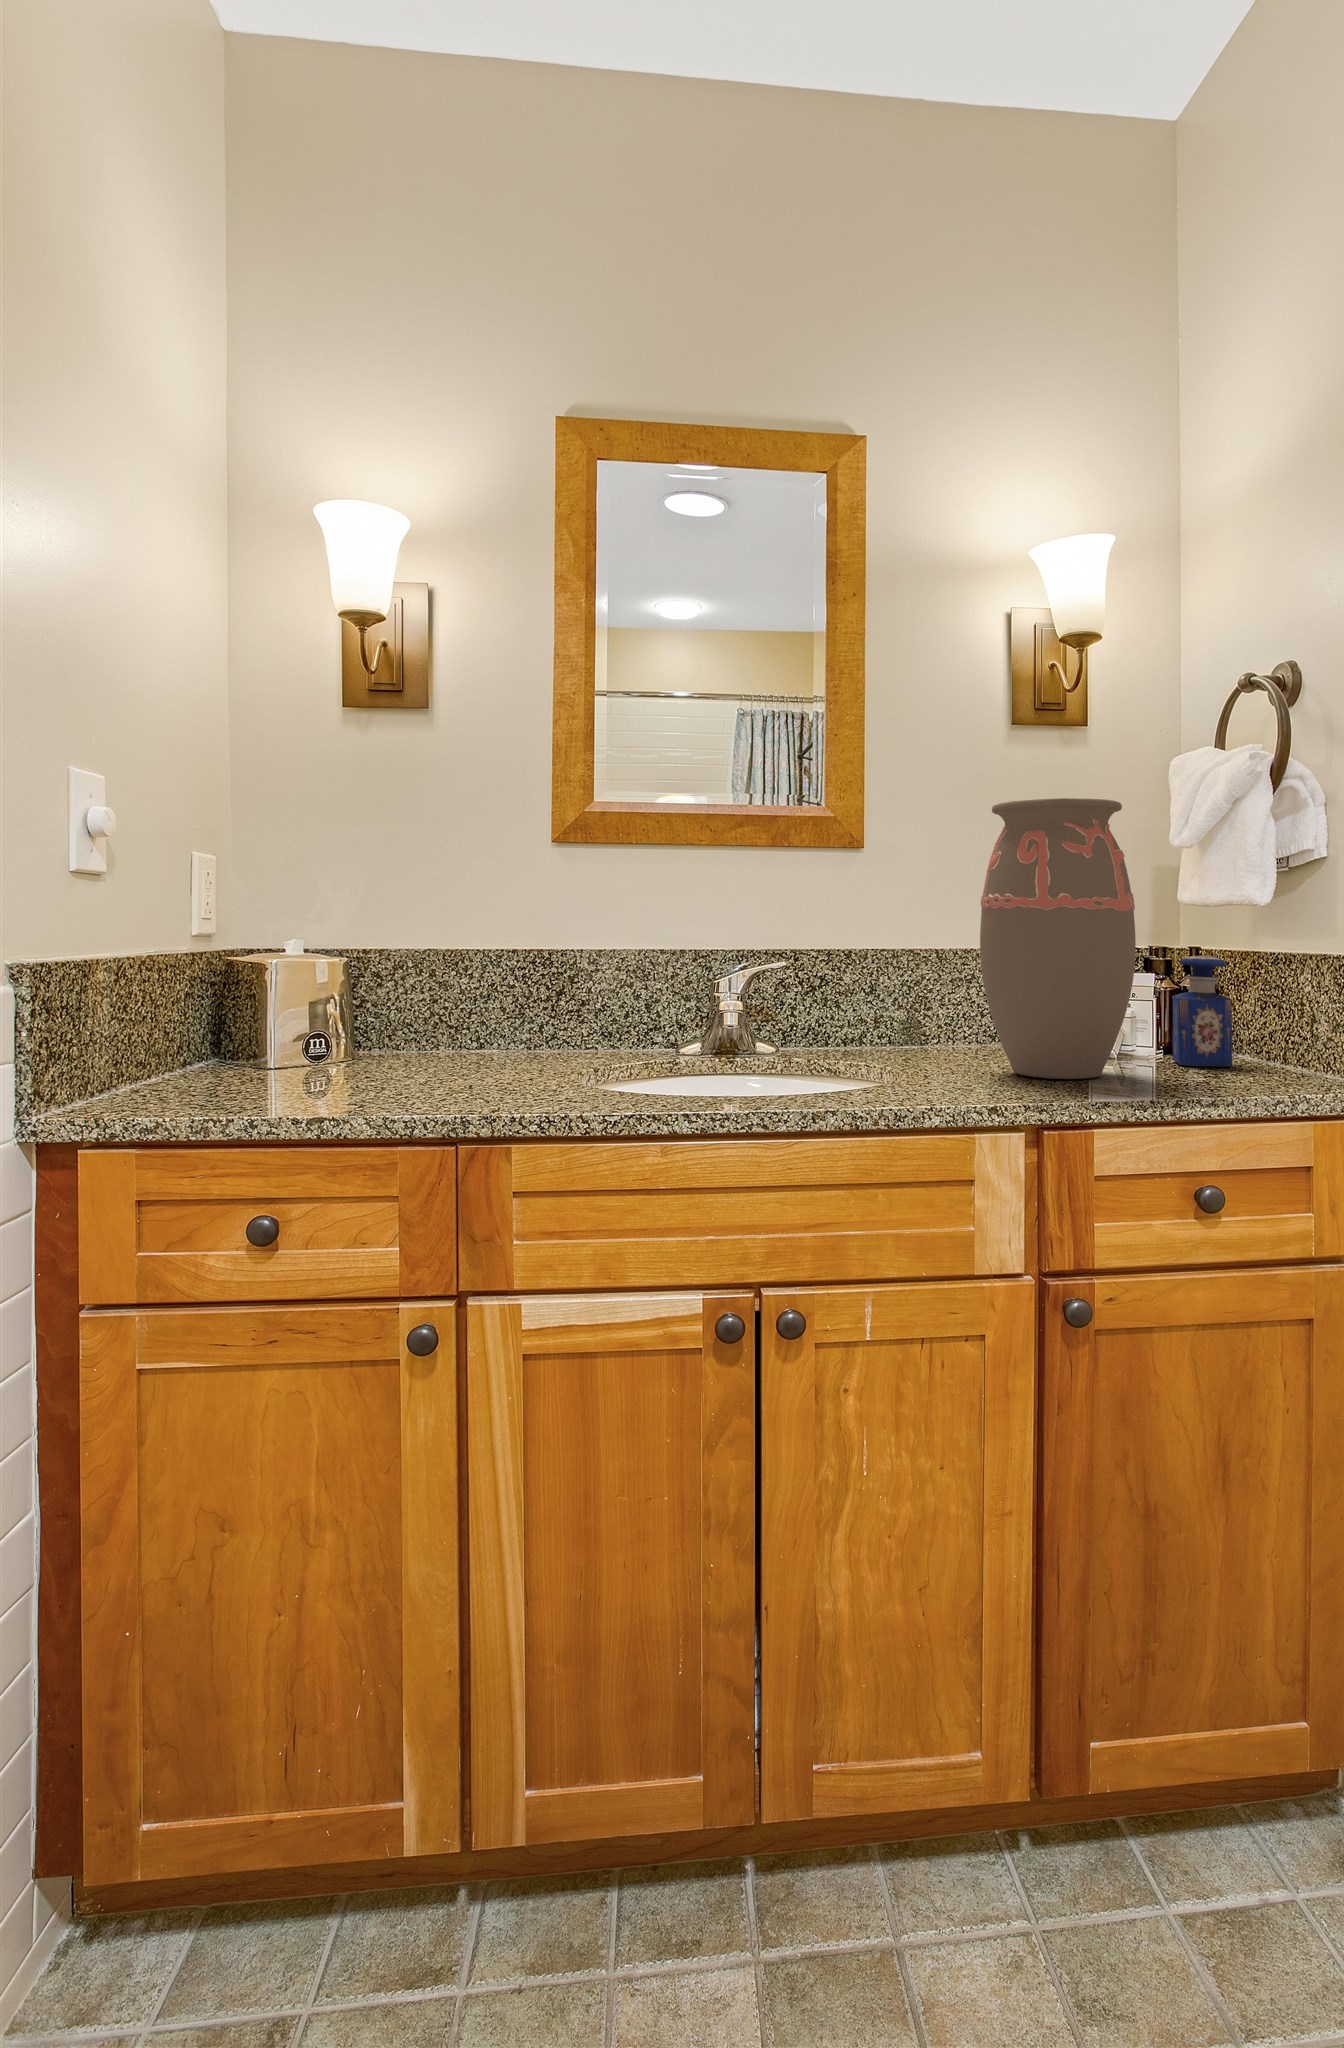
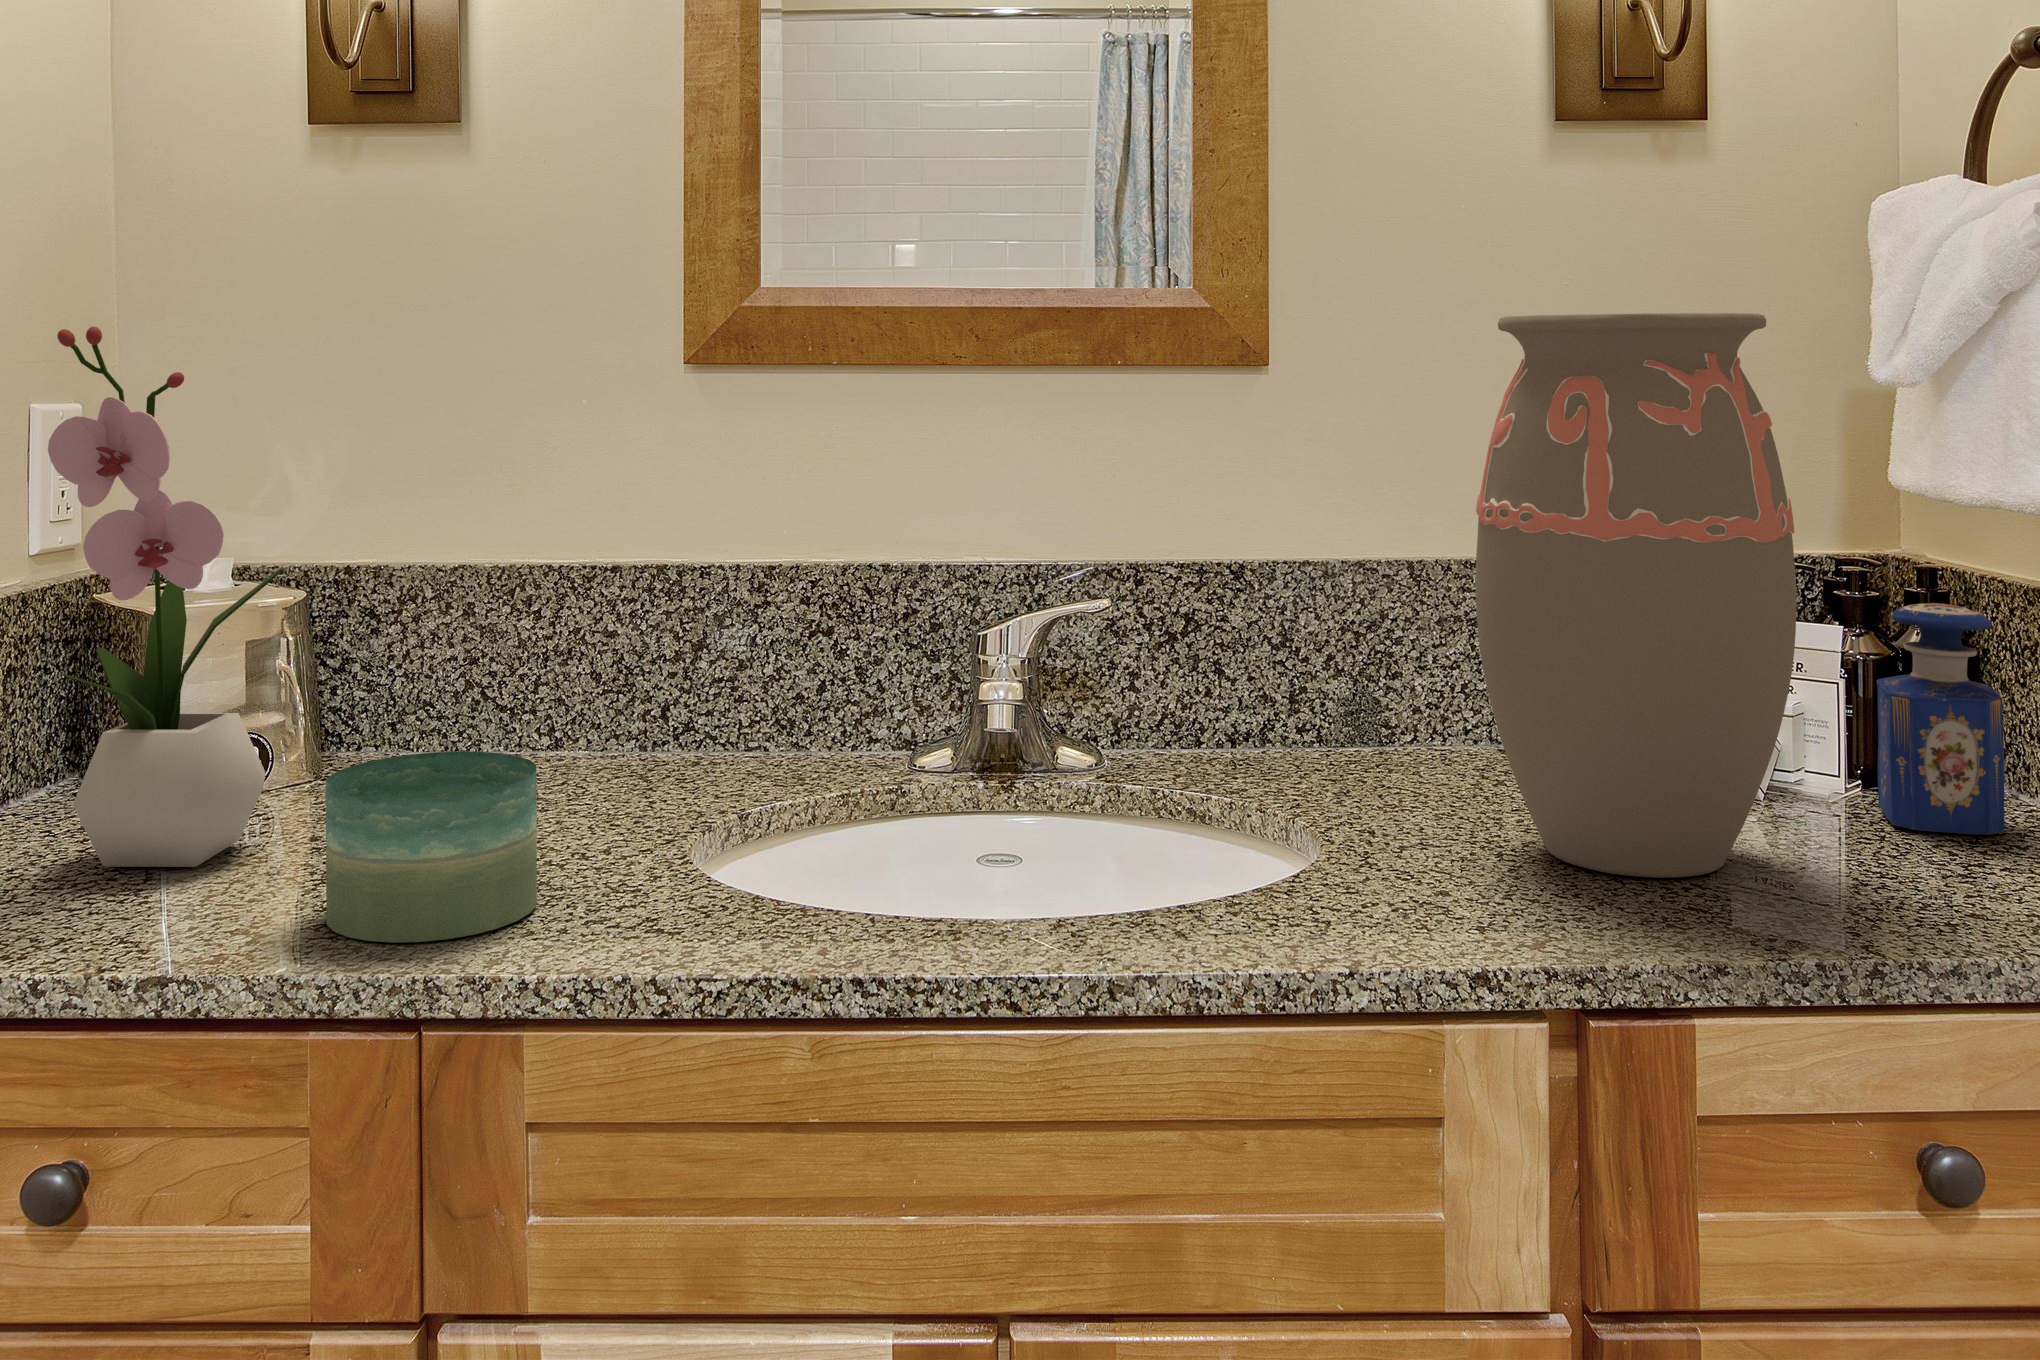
flower arrangement: none [236,794,350,1087] -> present [48,327,284,867]
candle: none [397,1020,508,1105] -> present [326,751,537,943]

